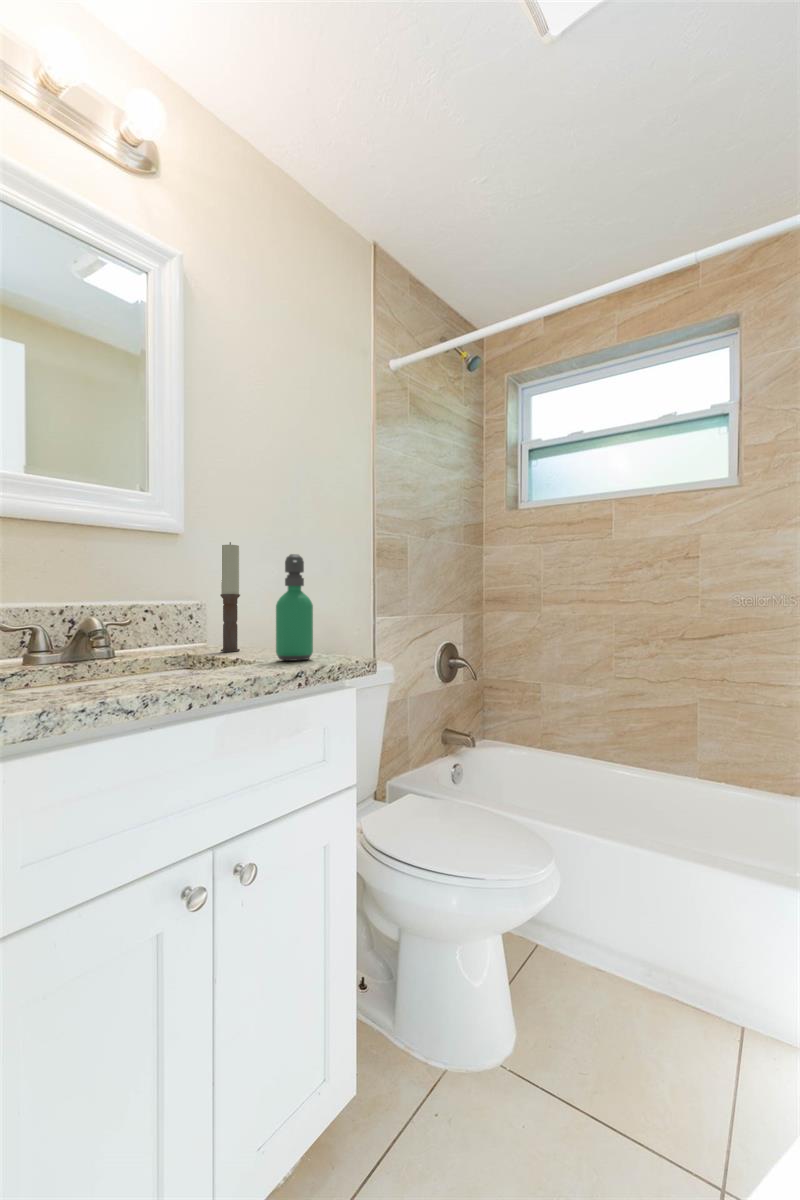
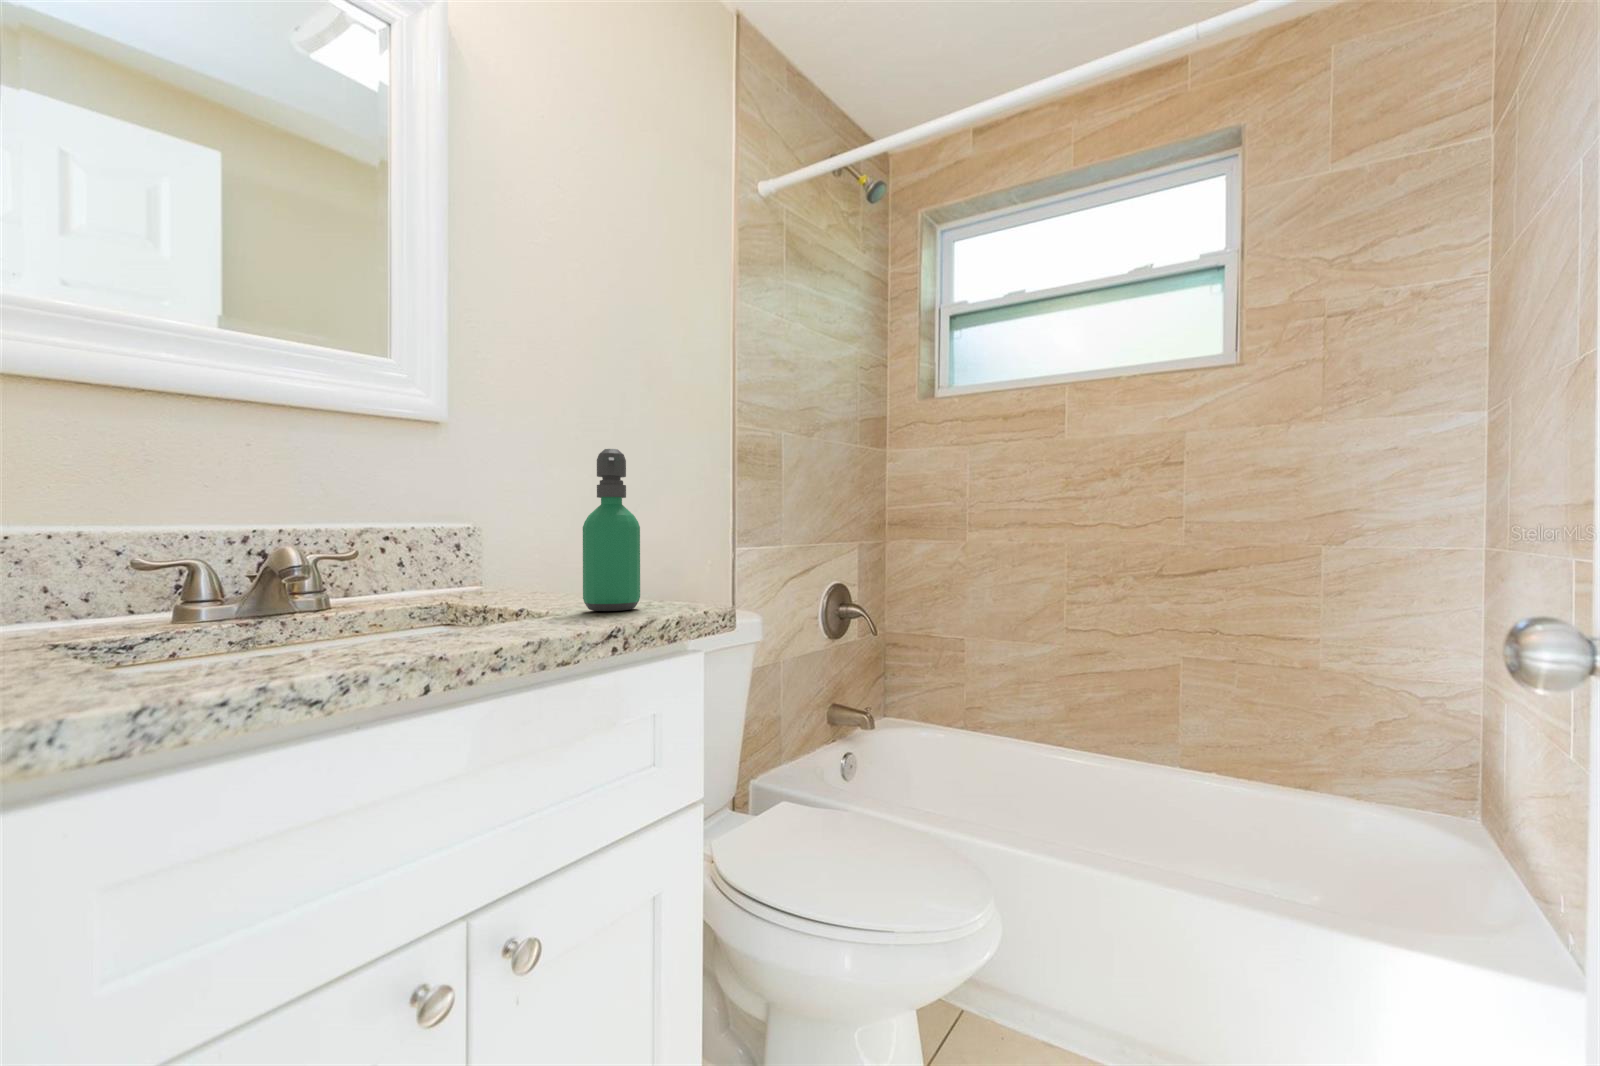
candle: present [220,542,240,652] -> none [506,435,535,597]

